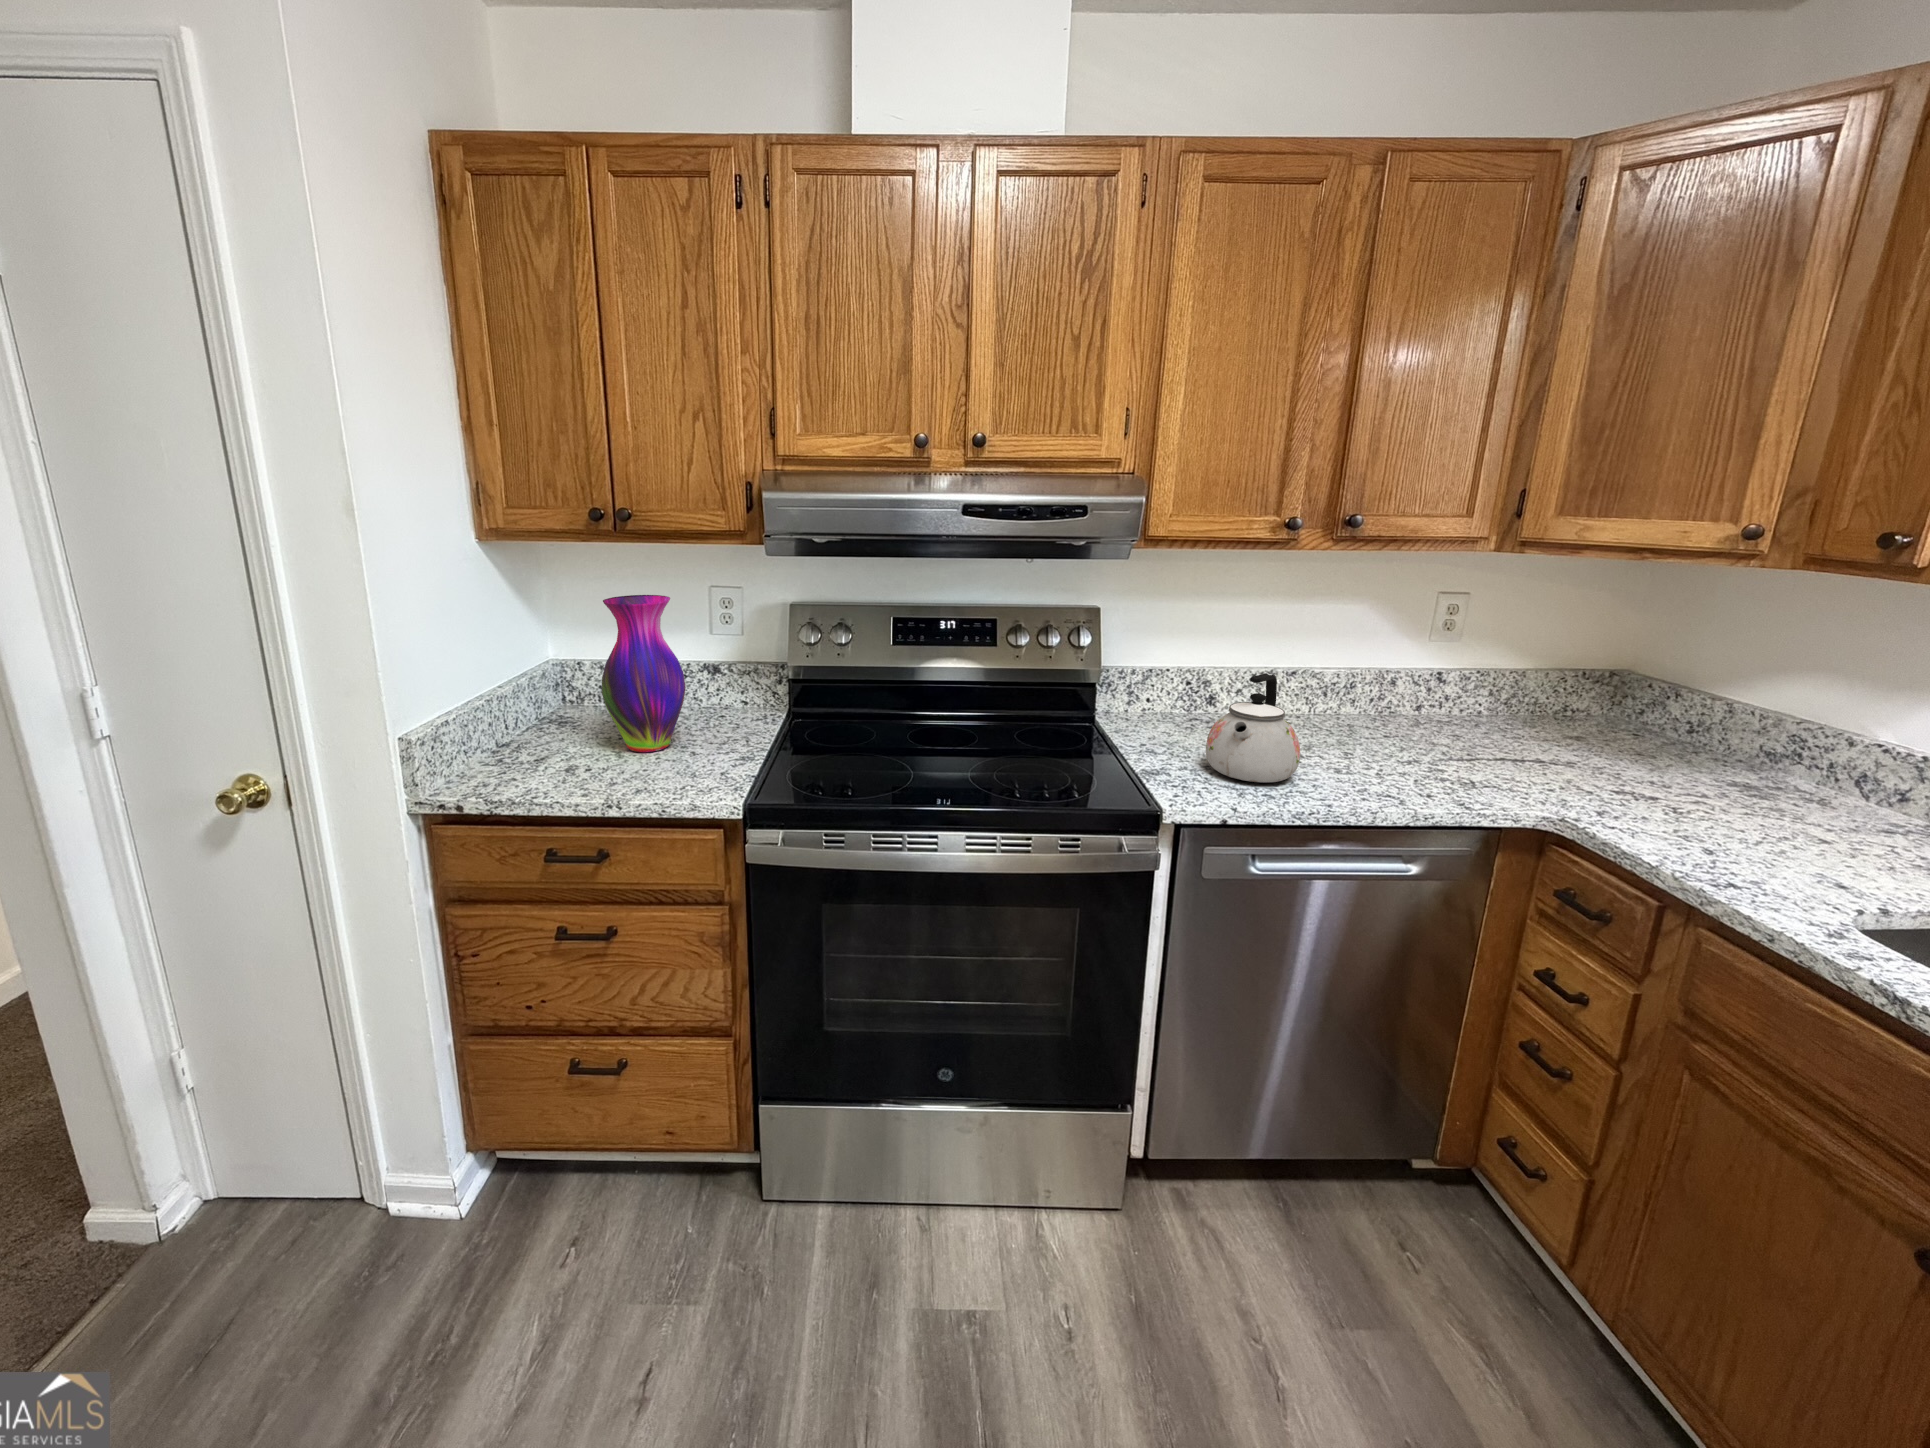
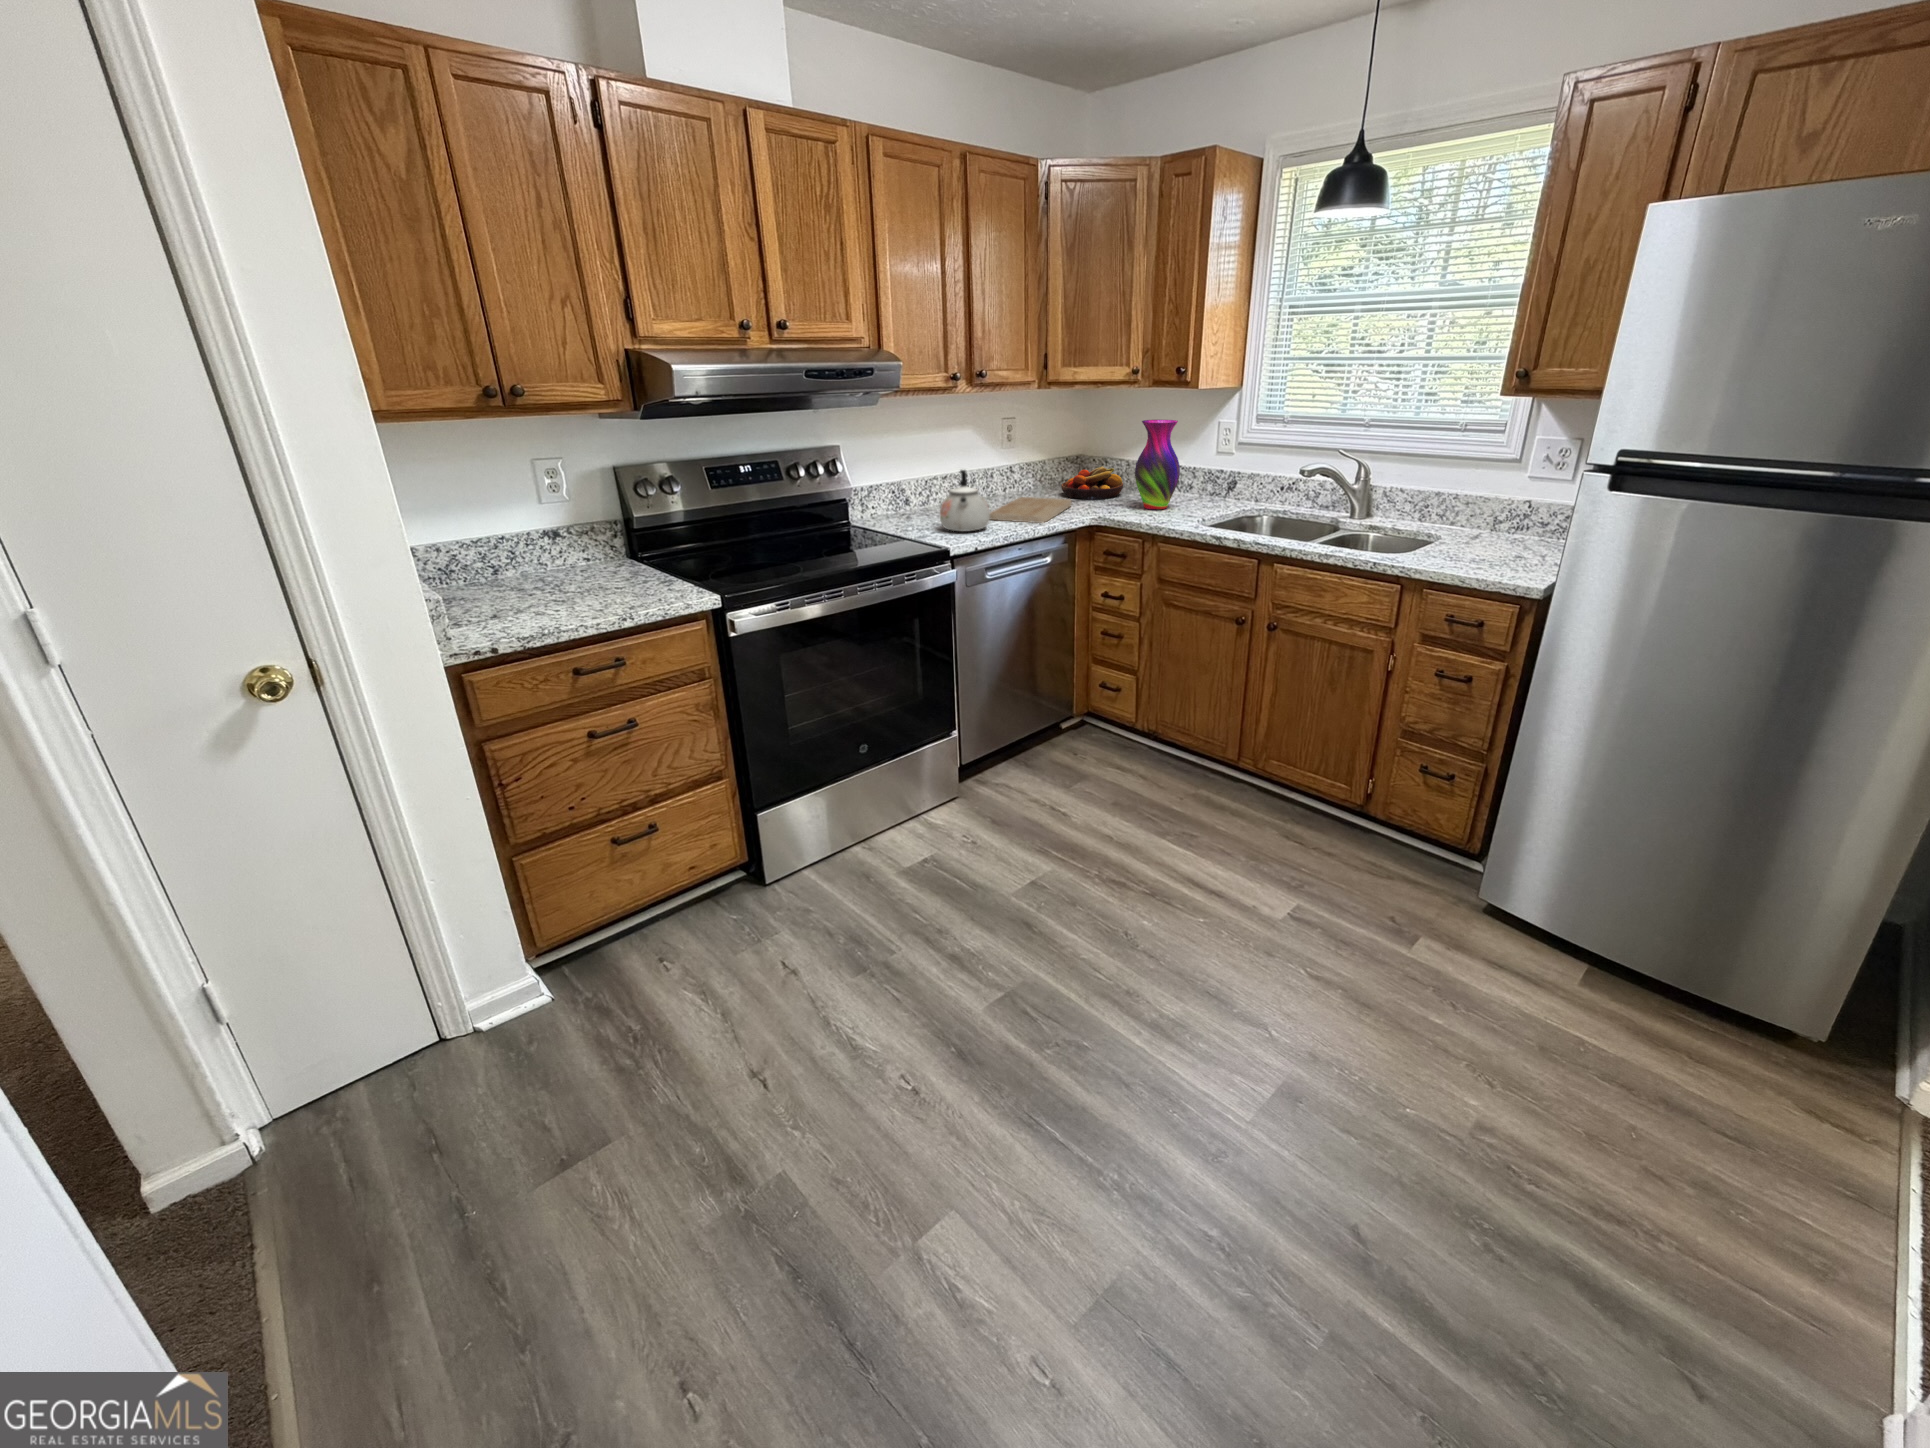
vase: present [602,595,686,752] -> present [1135,420,1180,510]
fruit bowl: none [1531,702,1691,771] -> present [1061,466,1123,500]
cutting board: none [1319,730,1528,798] -> present [990,497,1072,523]

